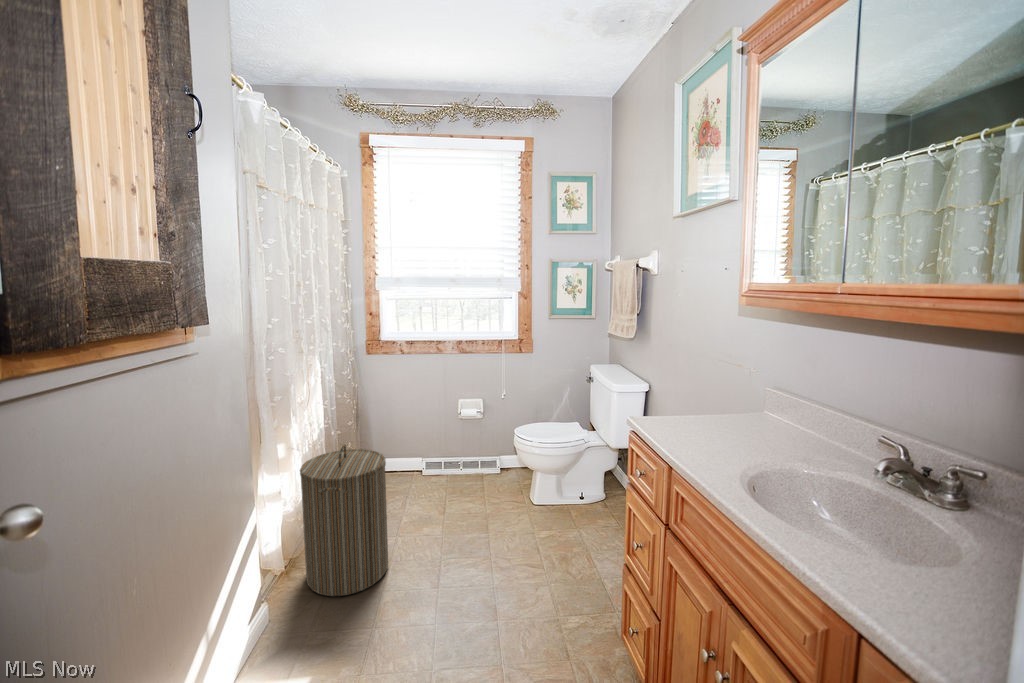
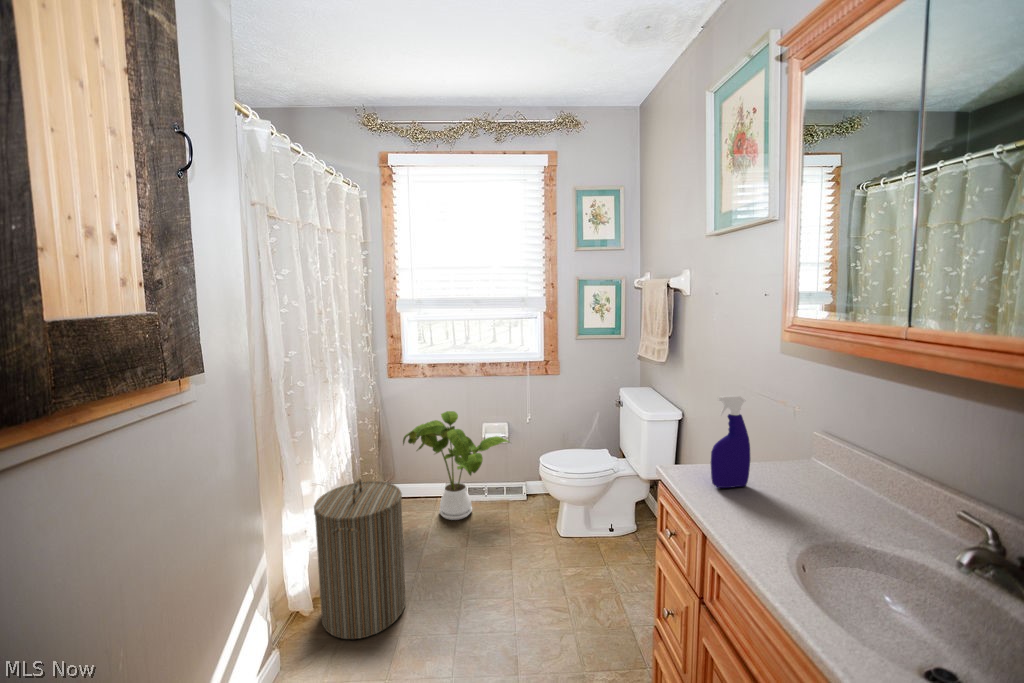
spray bottle: none [675,350,709,431] -> present [711,396,750,488]
house plant: none [381,386,488,493] -> present [403,411,510,520]

